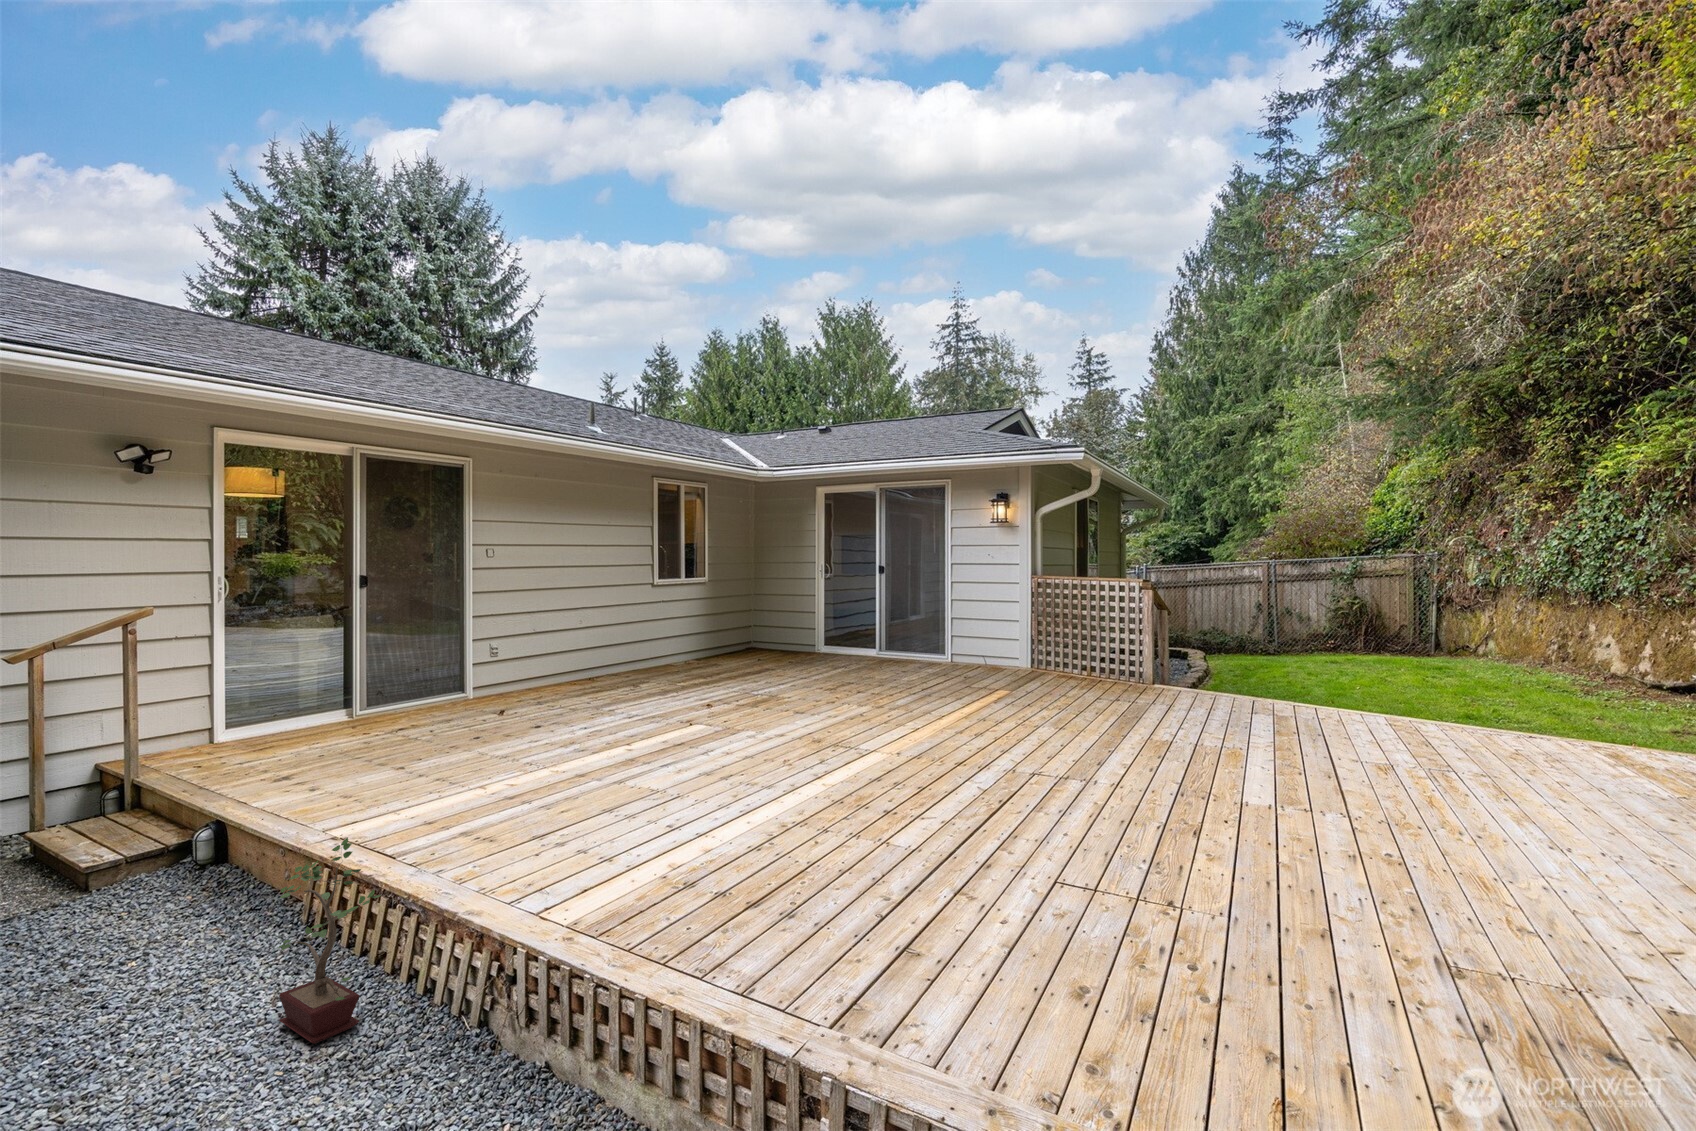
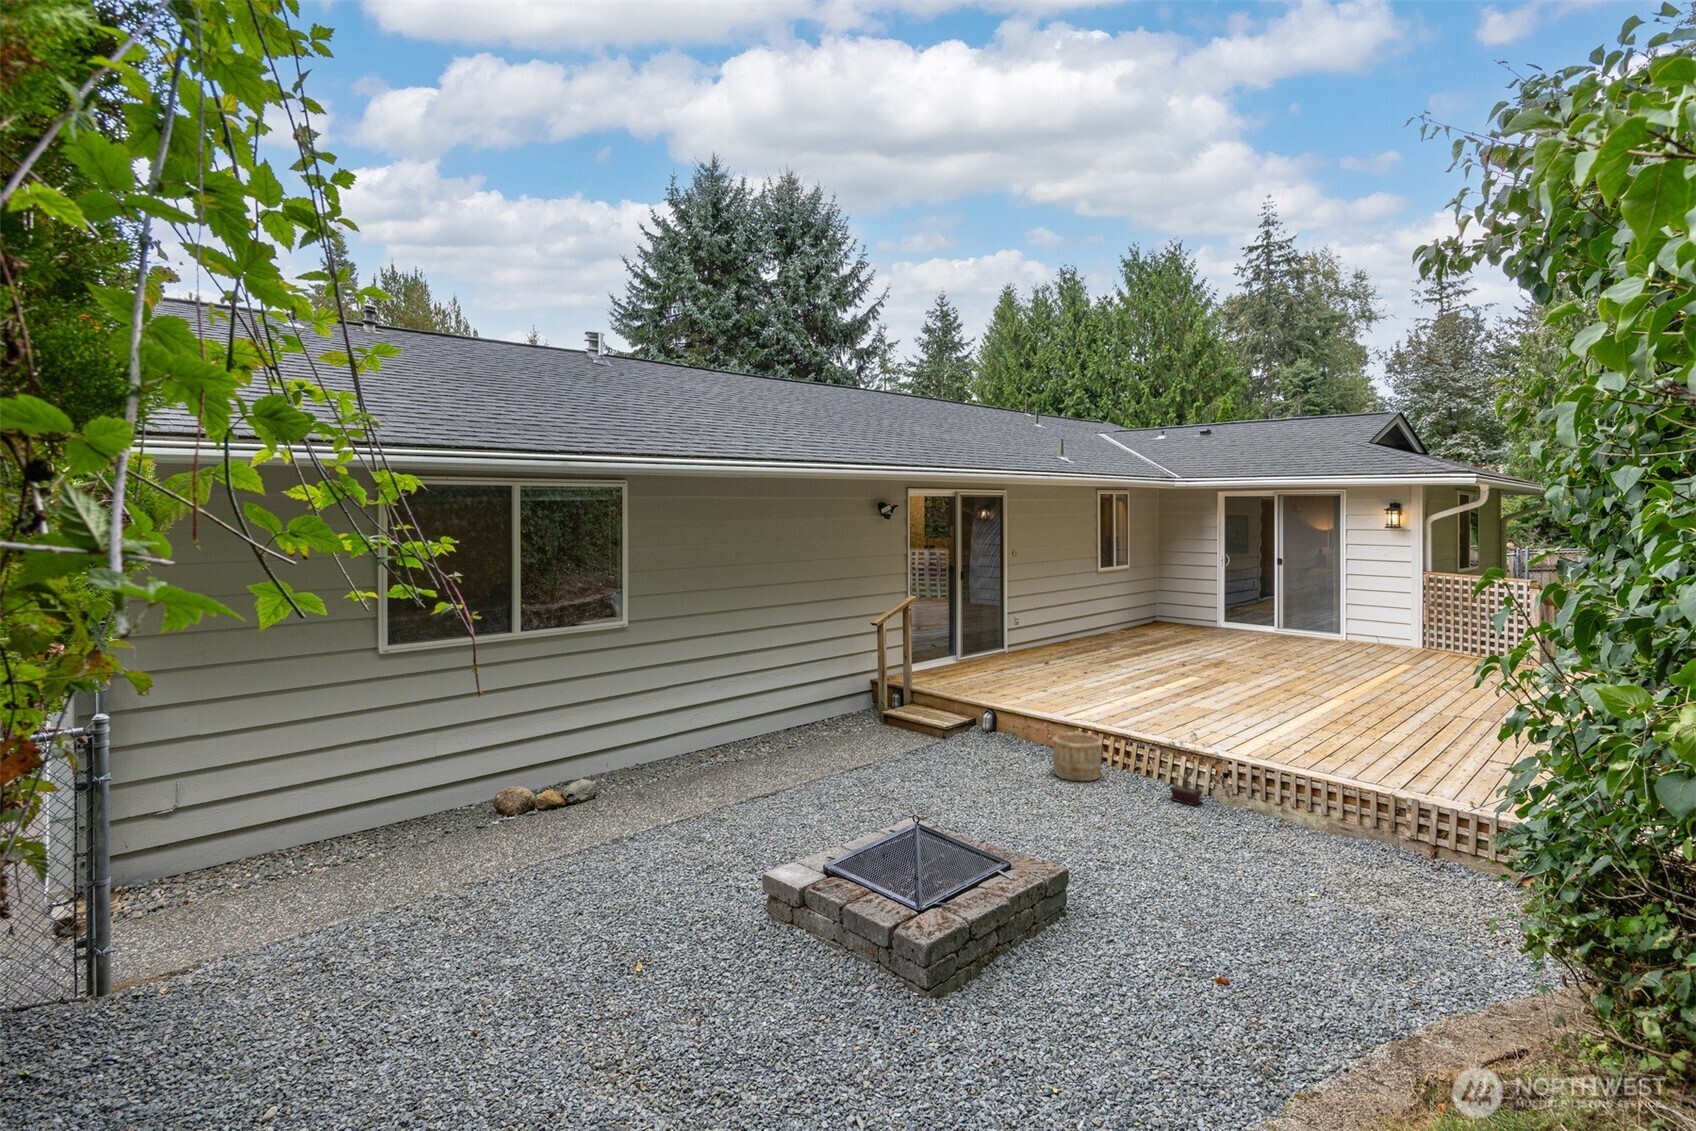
wooden bucket: none [104,839,260,973] -> present [1053,732,1103,781]

